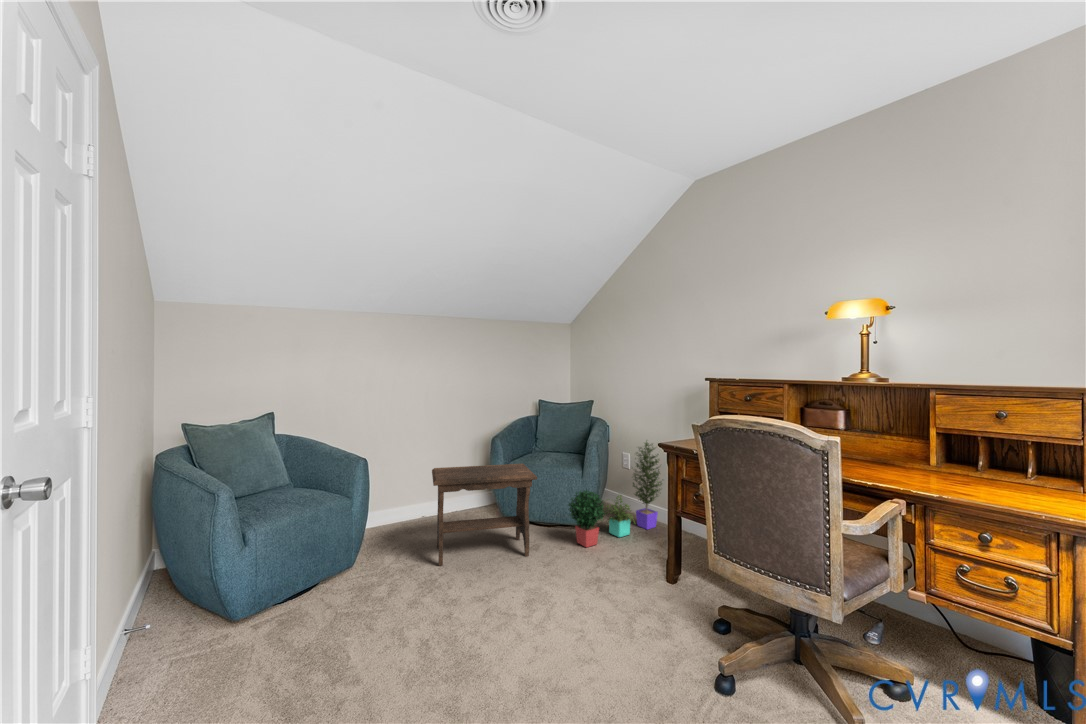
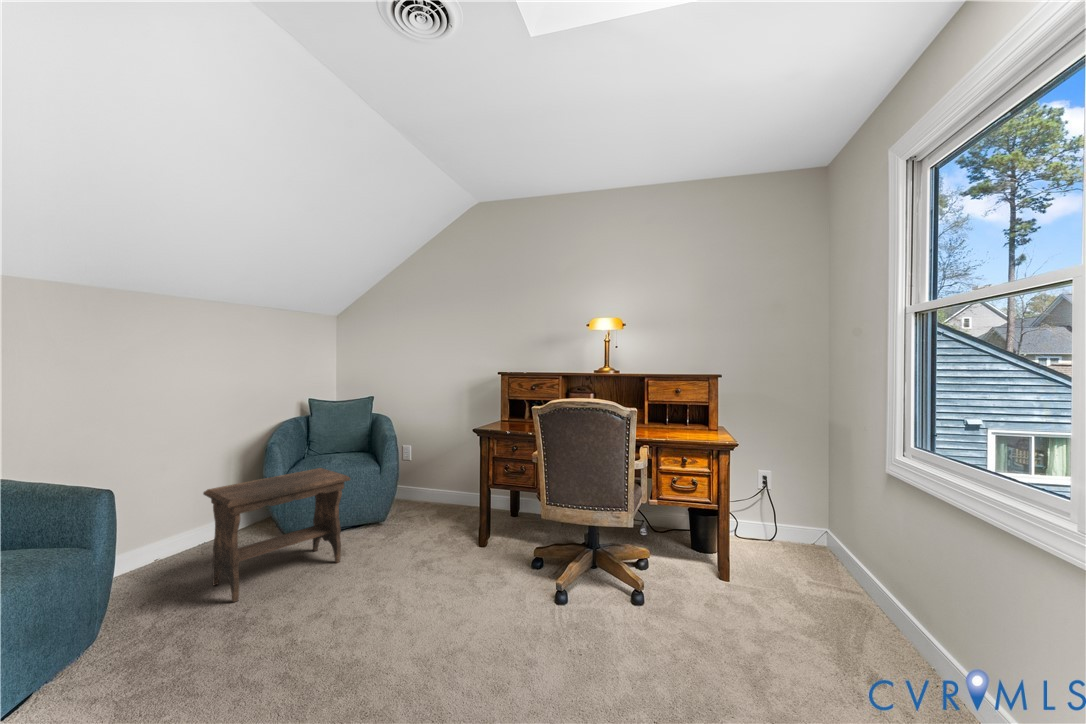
potted plant: present [568,441,662,547] -> none [372,430,454,539]

